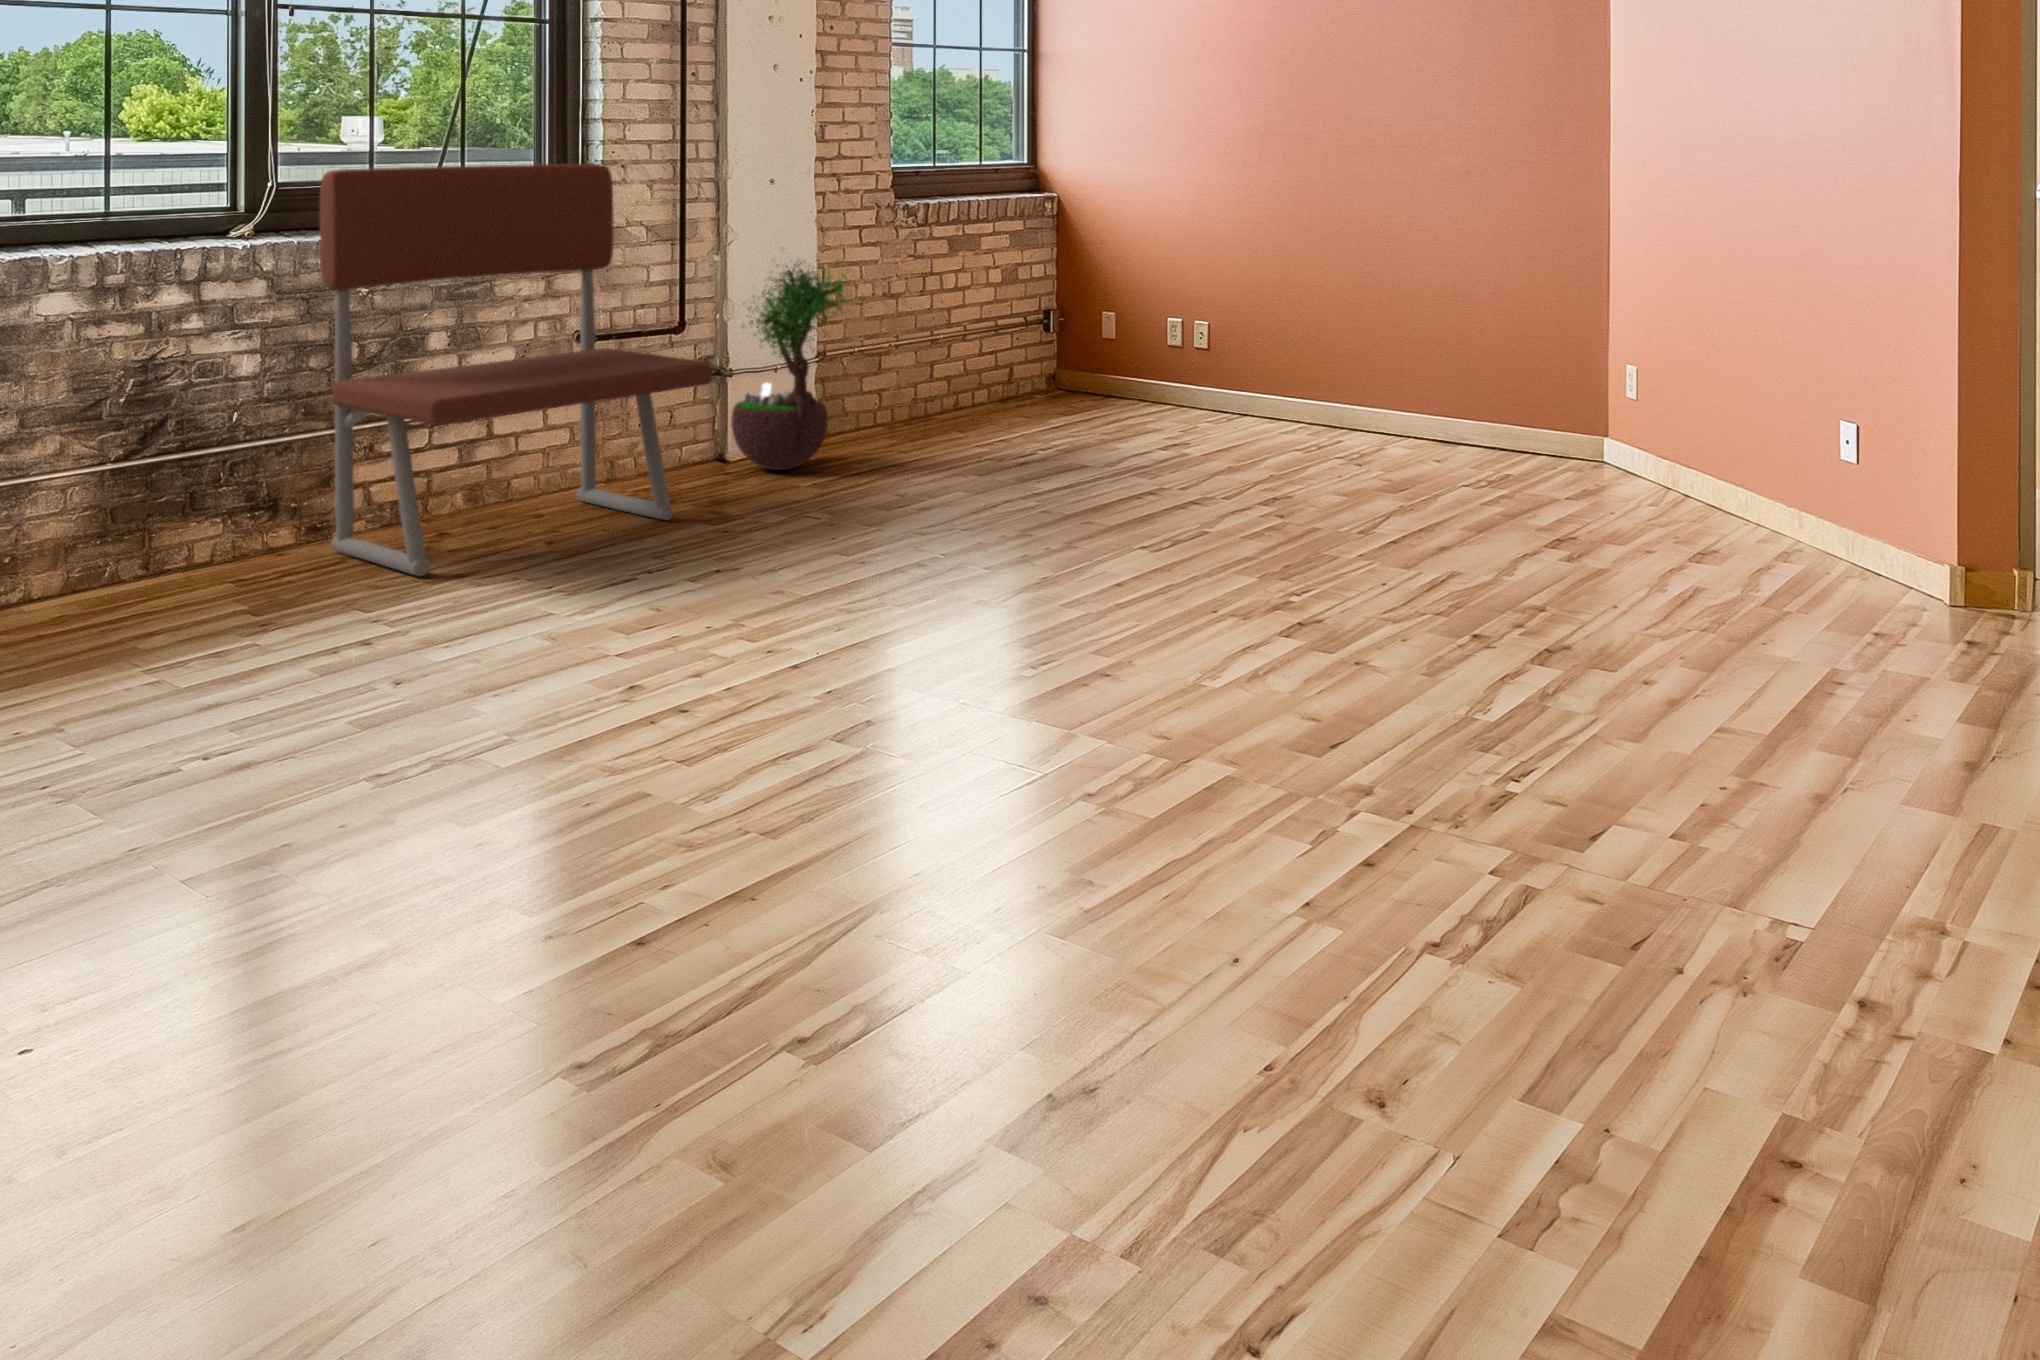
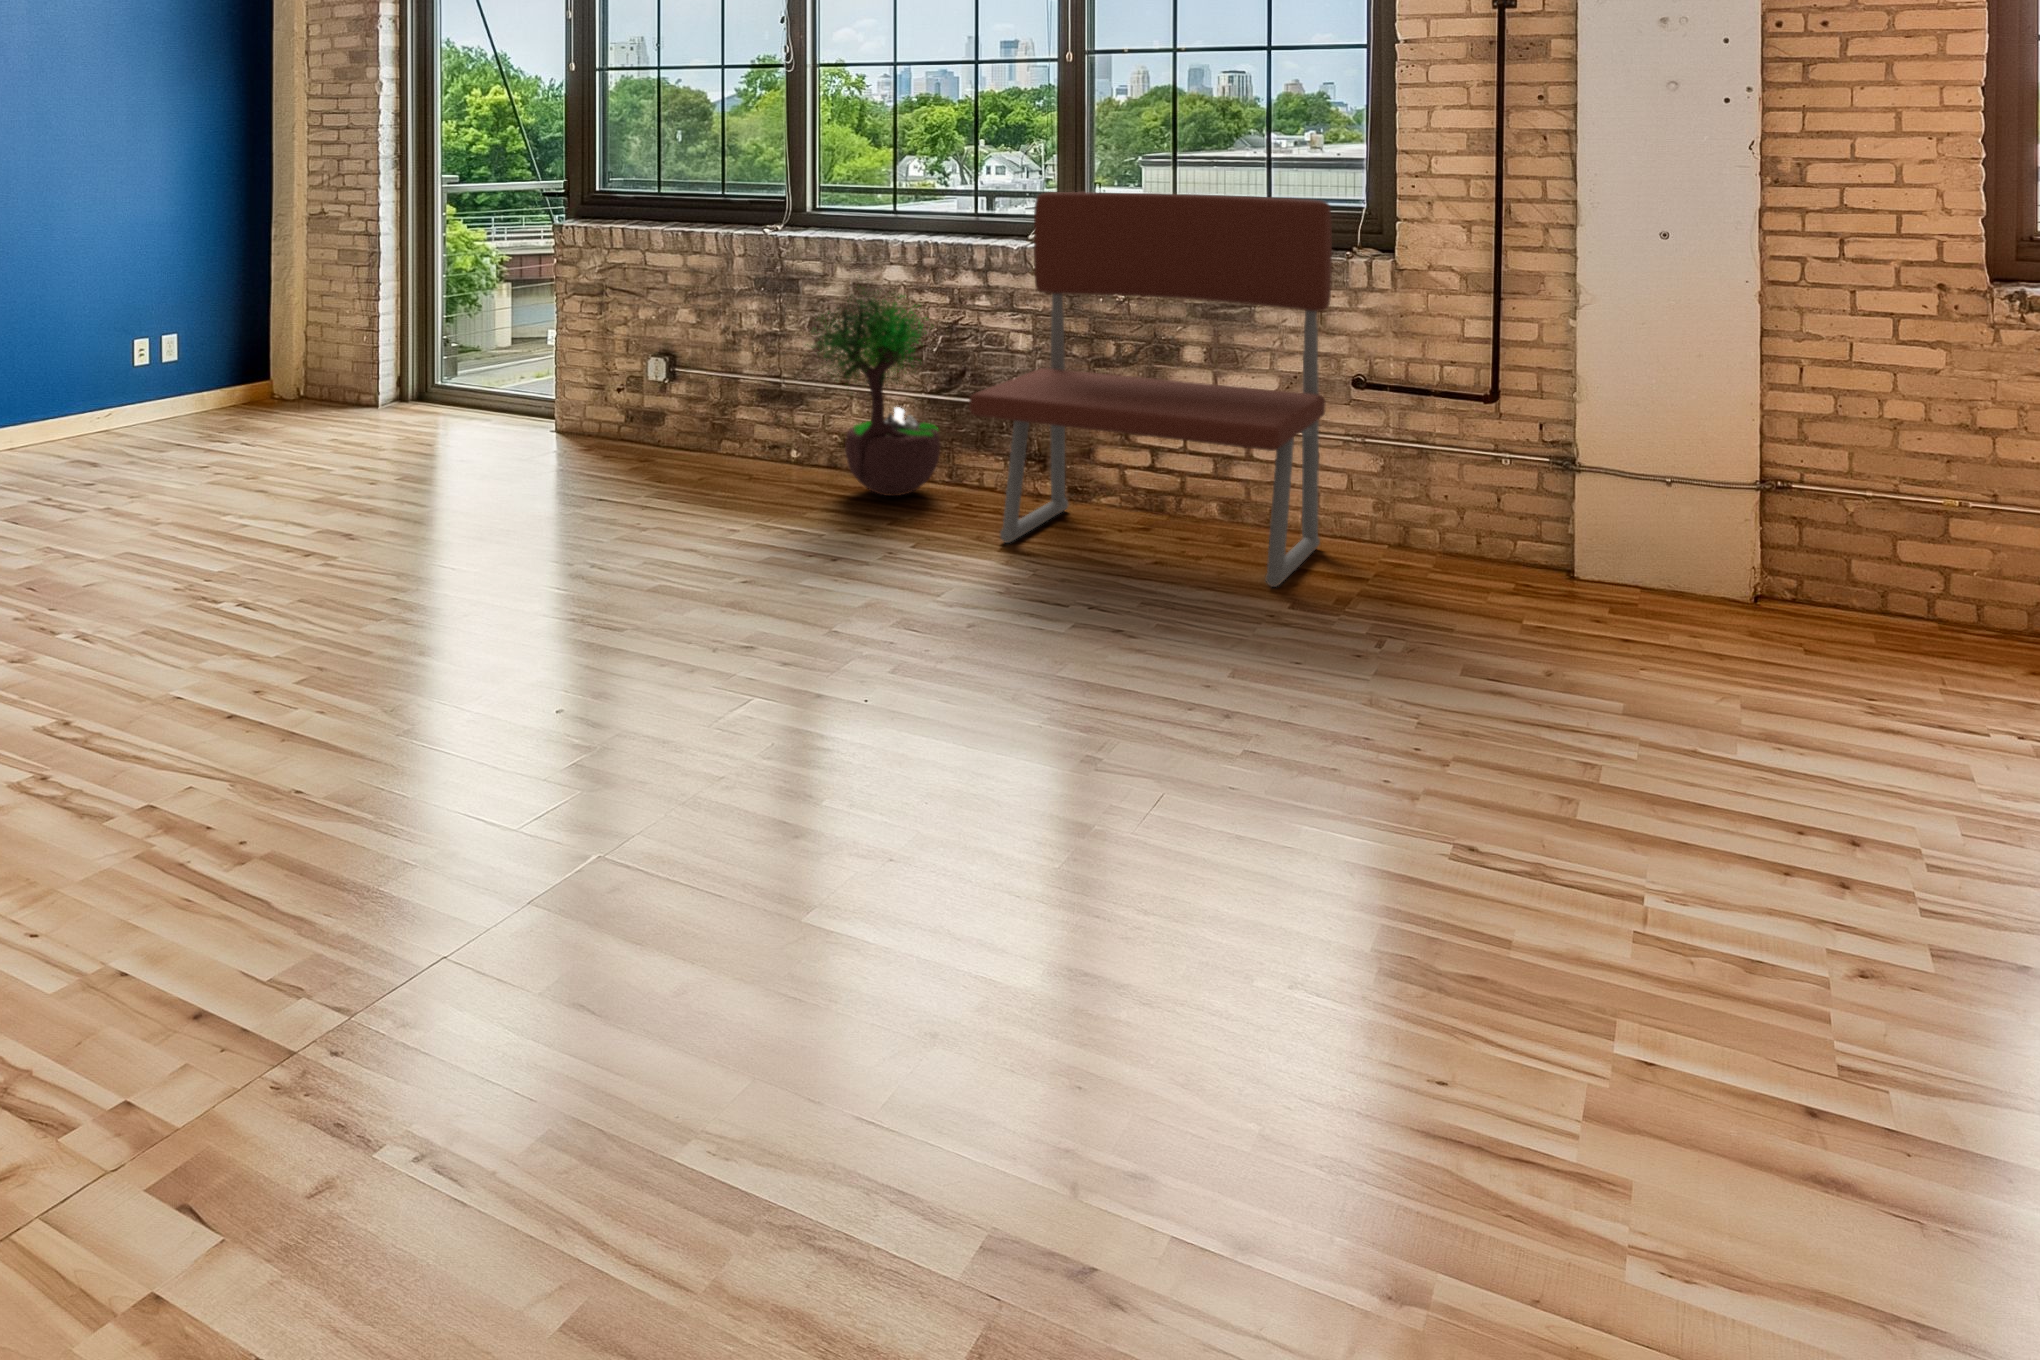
potted tree: present [731,260,858,470] -> present [807,277,940,496]

